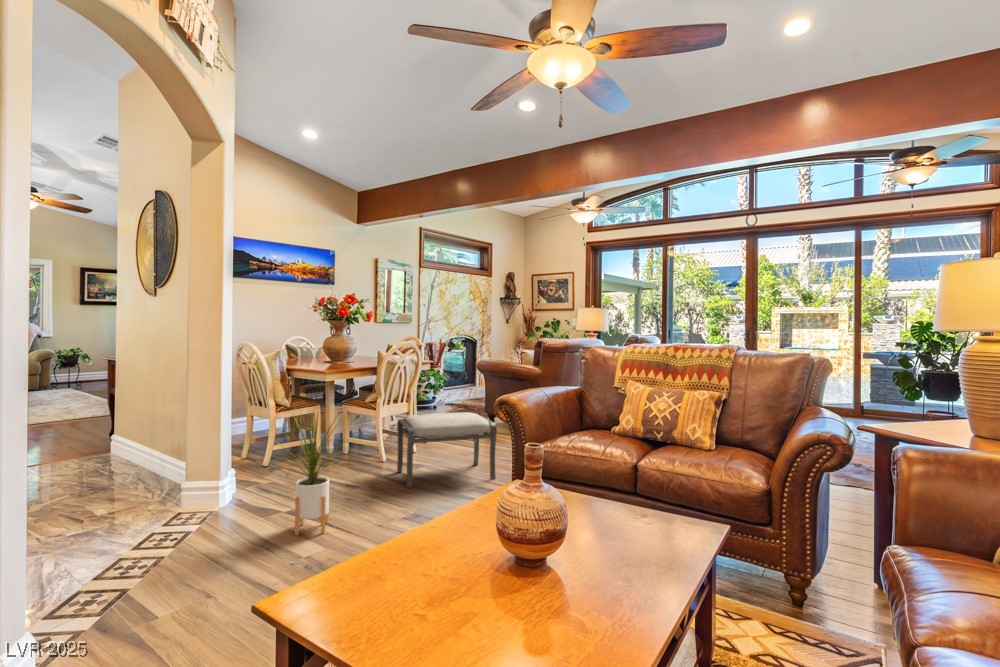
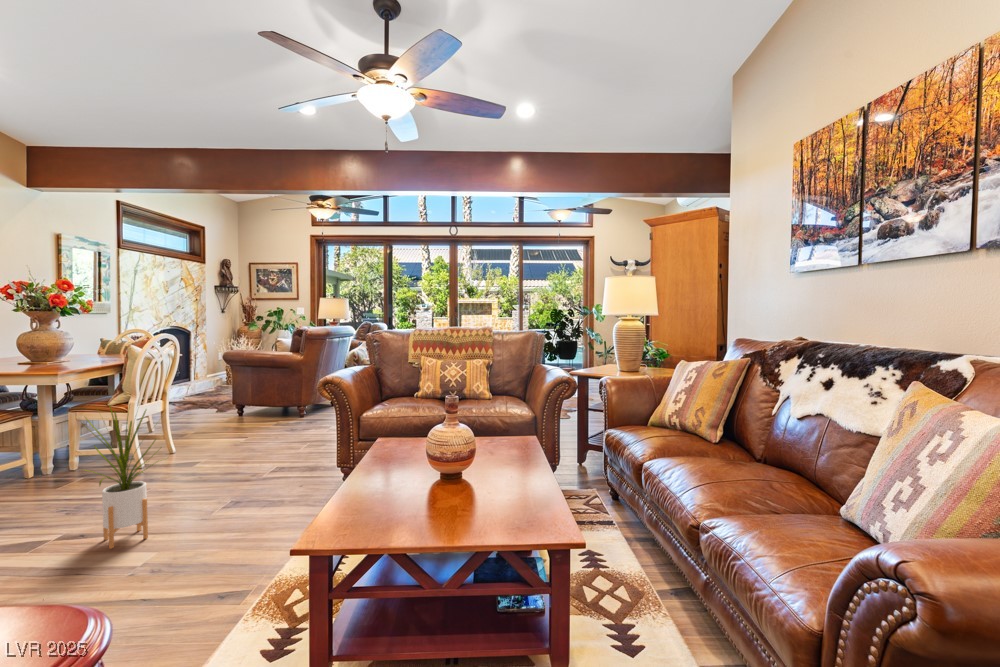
ottoman: present [397,412,497,488] -> none [172,401,292,482]

